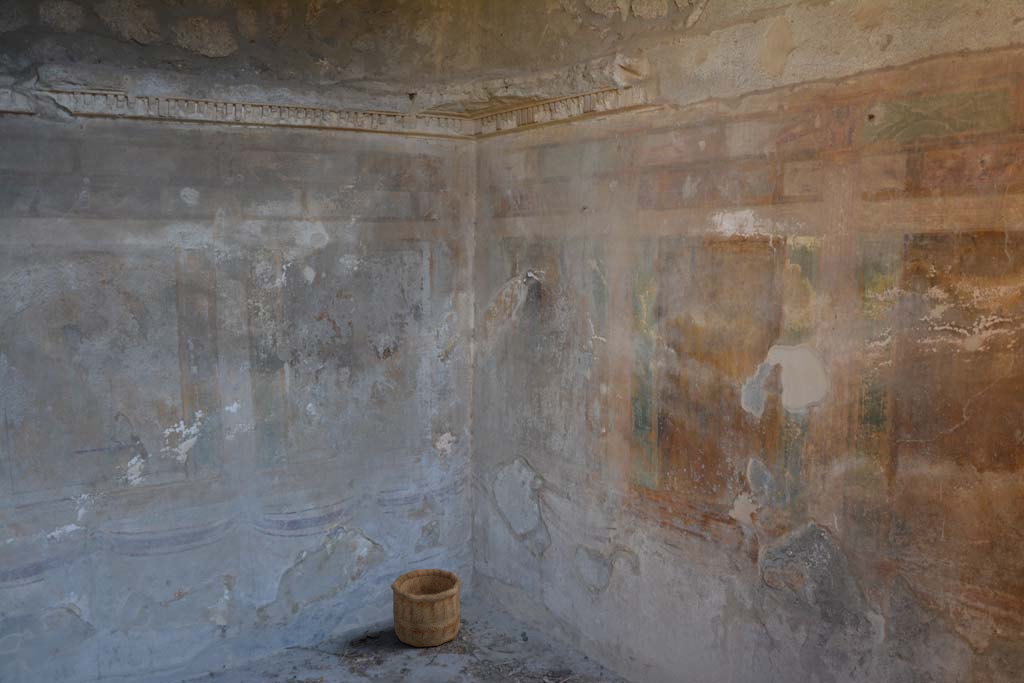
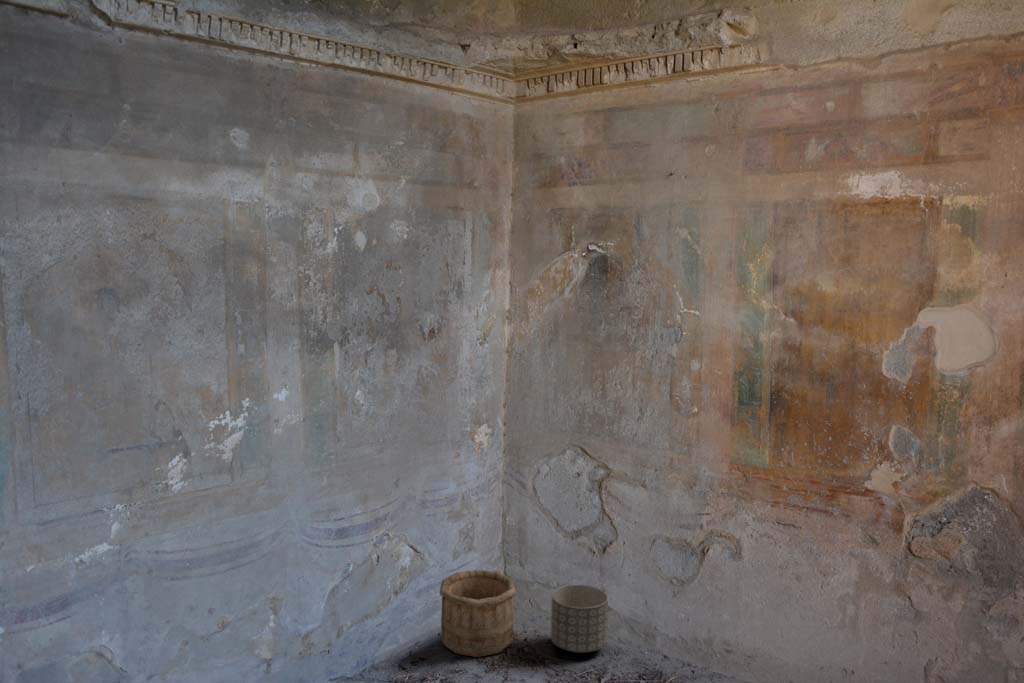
planter: none [487,590,539,654] -> present [551,585,608,653]

